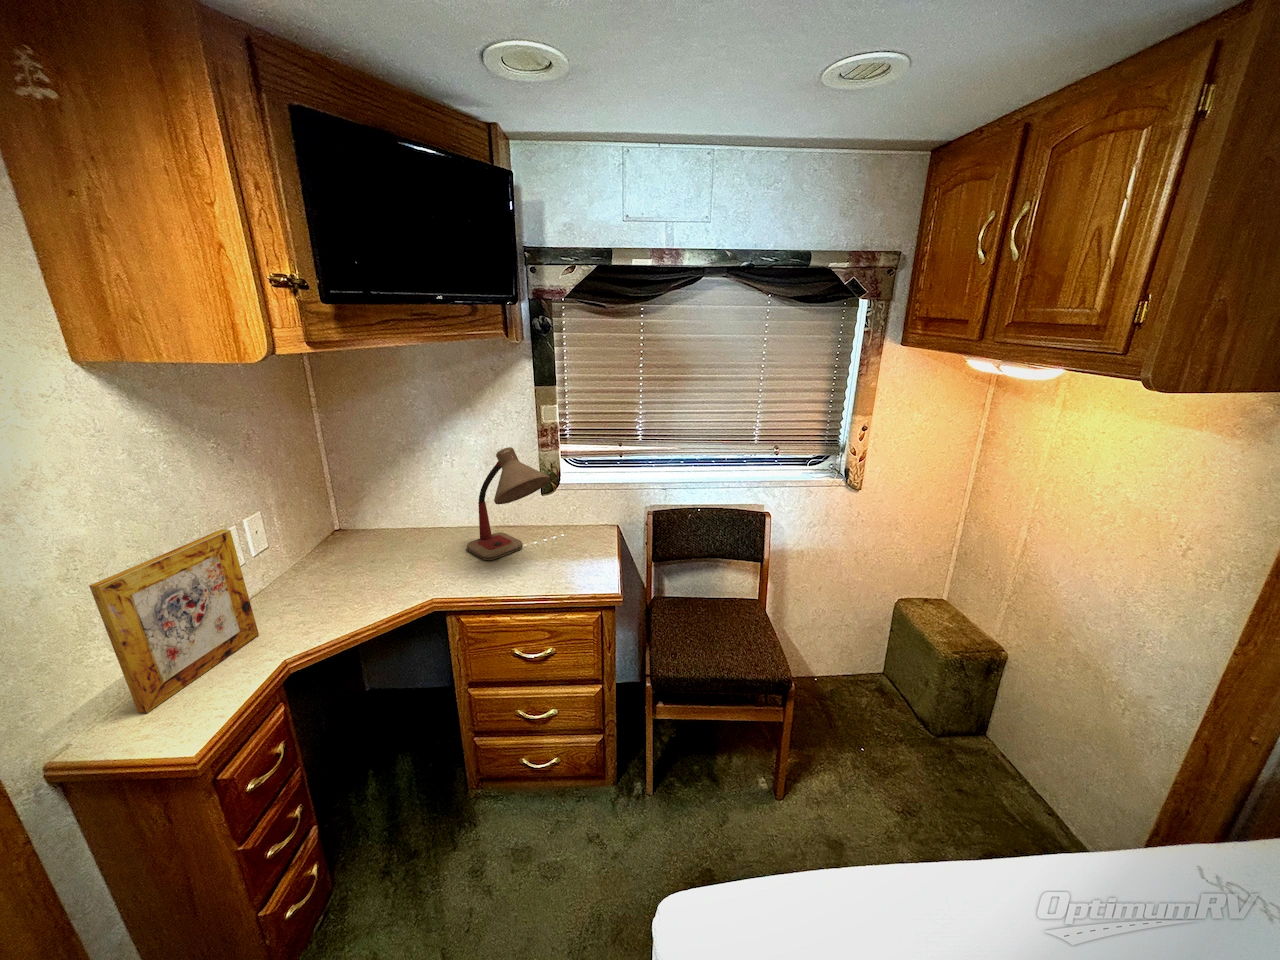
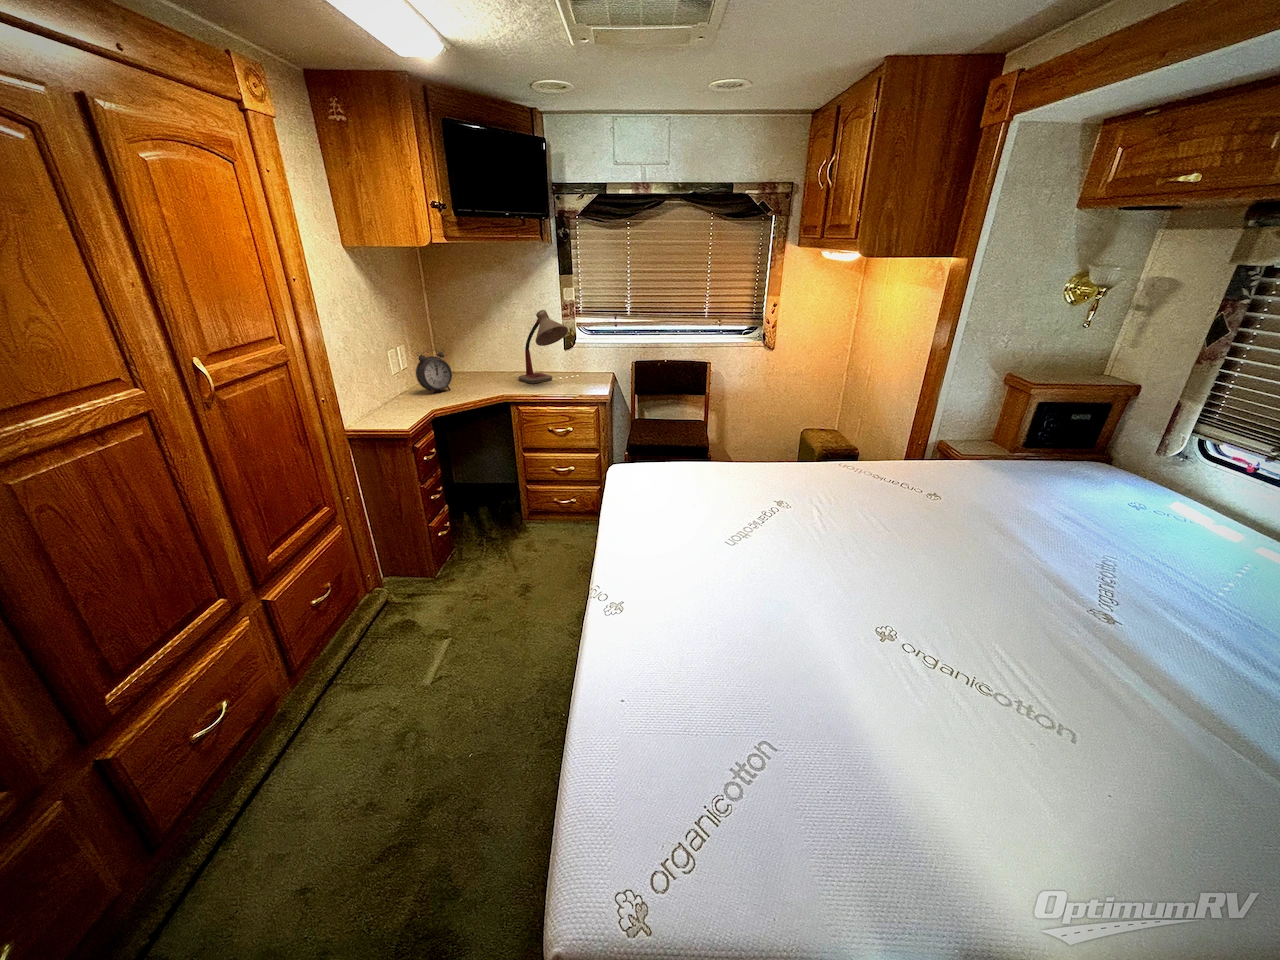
alarm clock: none [271,518,345,601] -> present [416,349,452,394]
picture frame: present [89,529,259,713] -> none [360,341,416,419]

